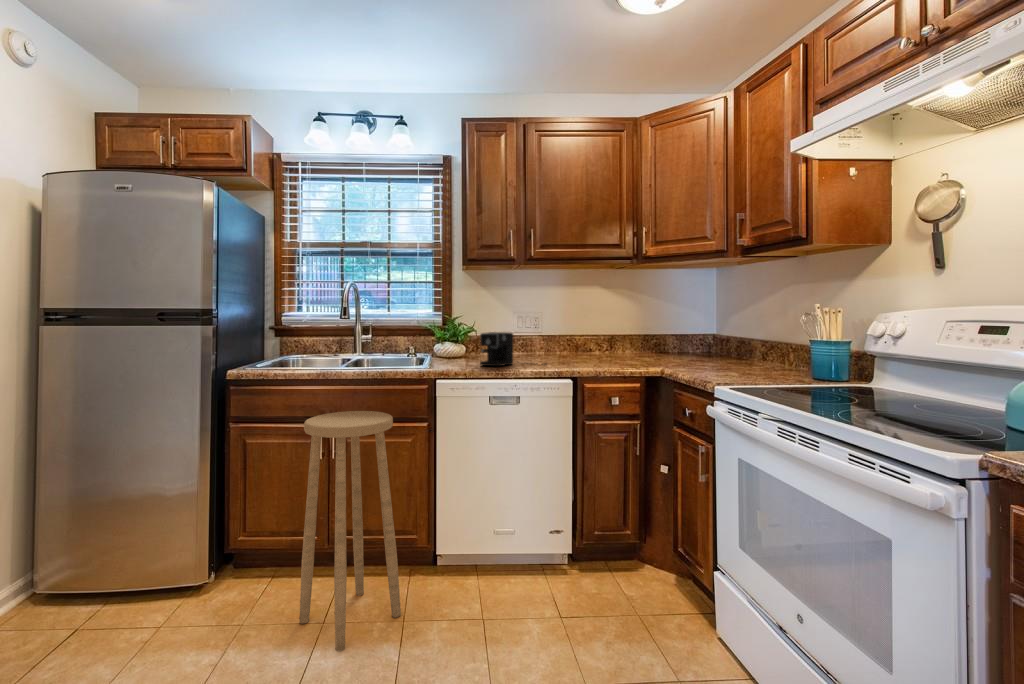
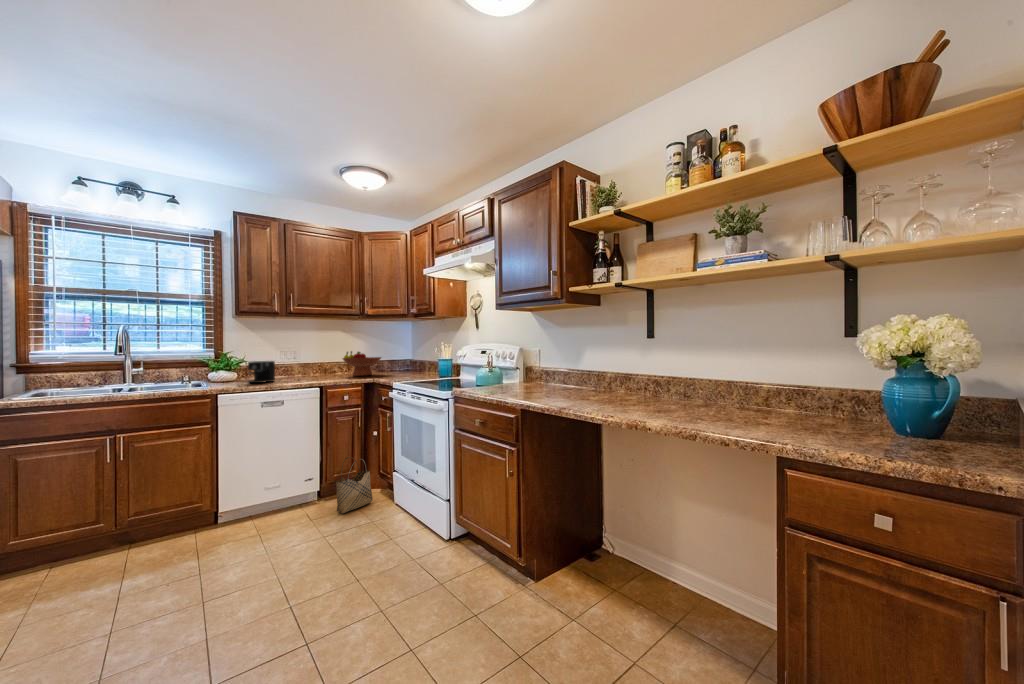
fruit bowl: none [606,319,673,363] -> present [343,351,381,376]
stool: present [300,411,401,651] -> none [59,420,173,599]
woven basket: none [604,508,663,609] -> present [336,457,372,514]

